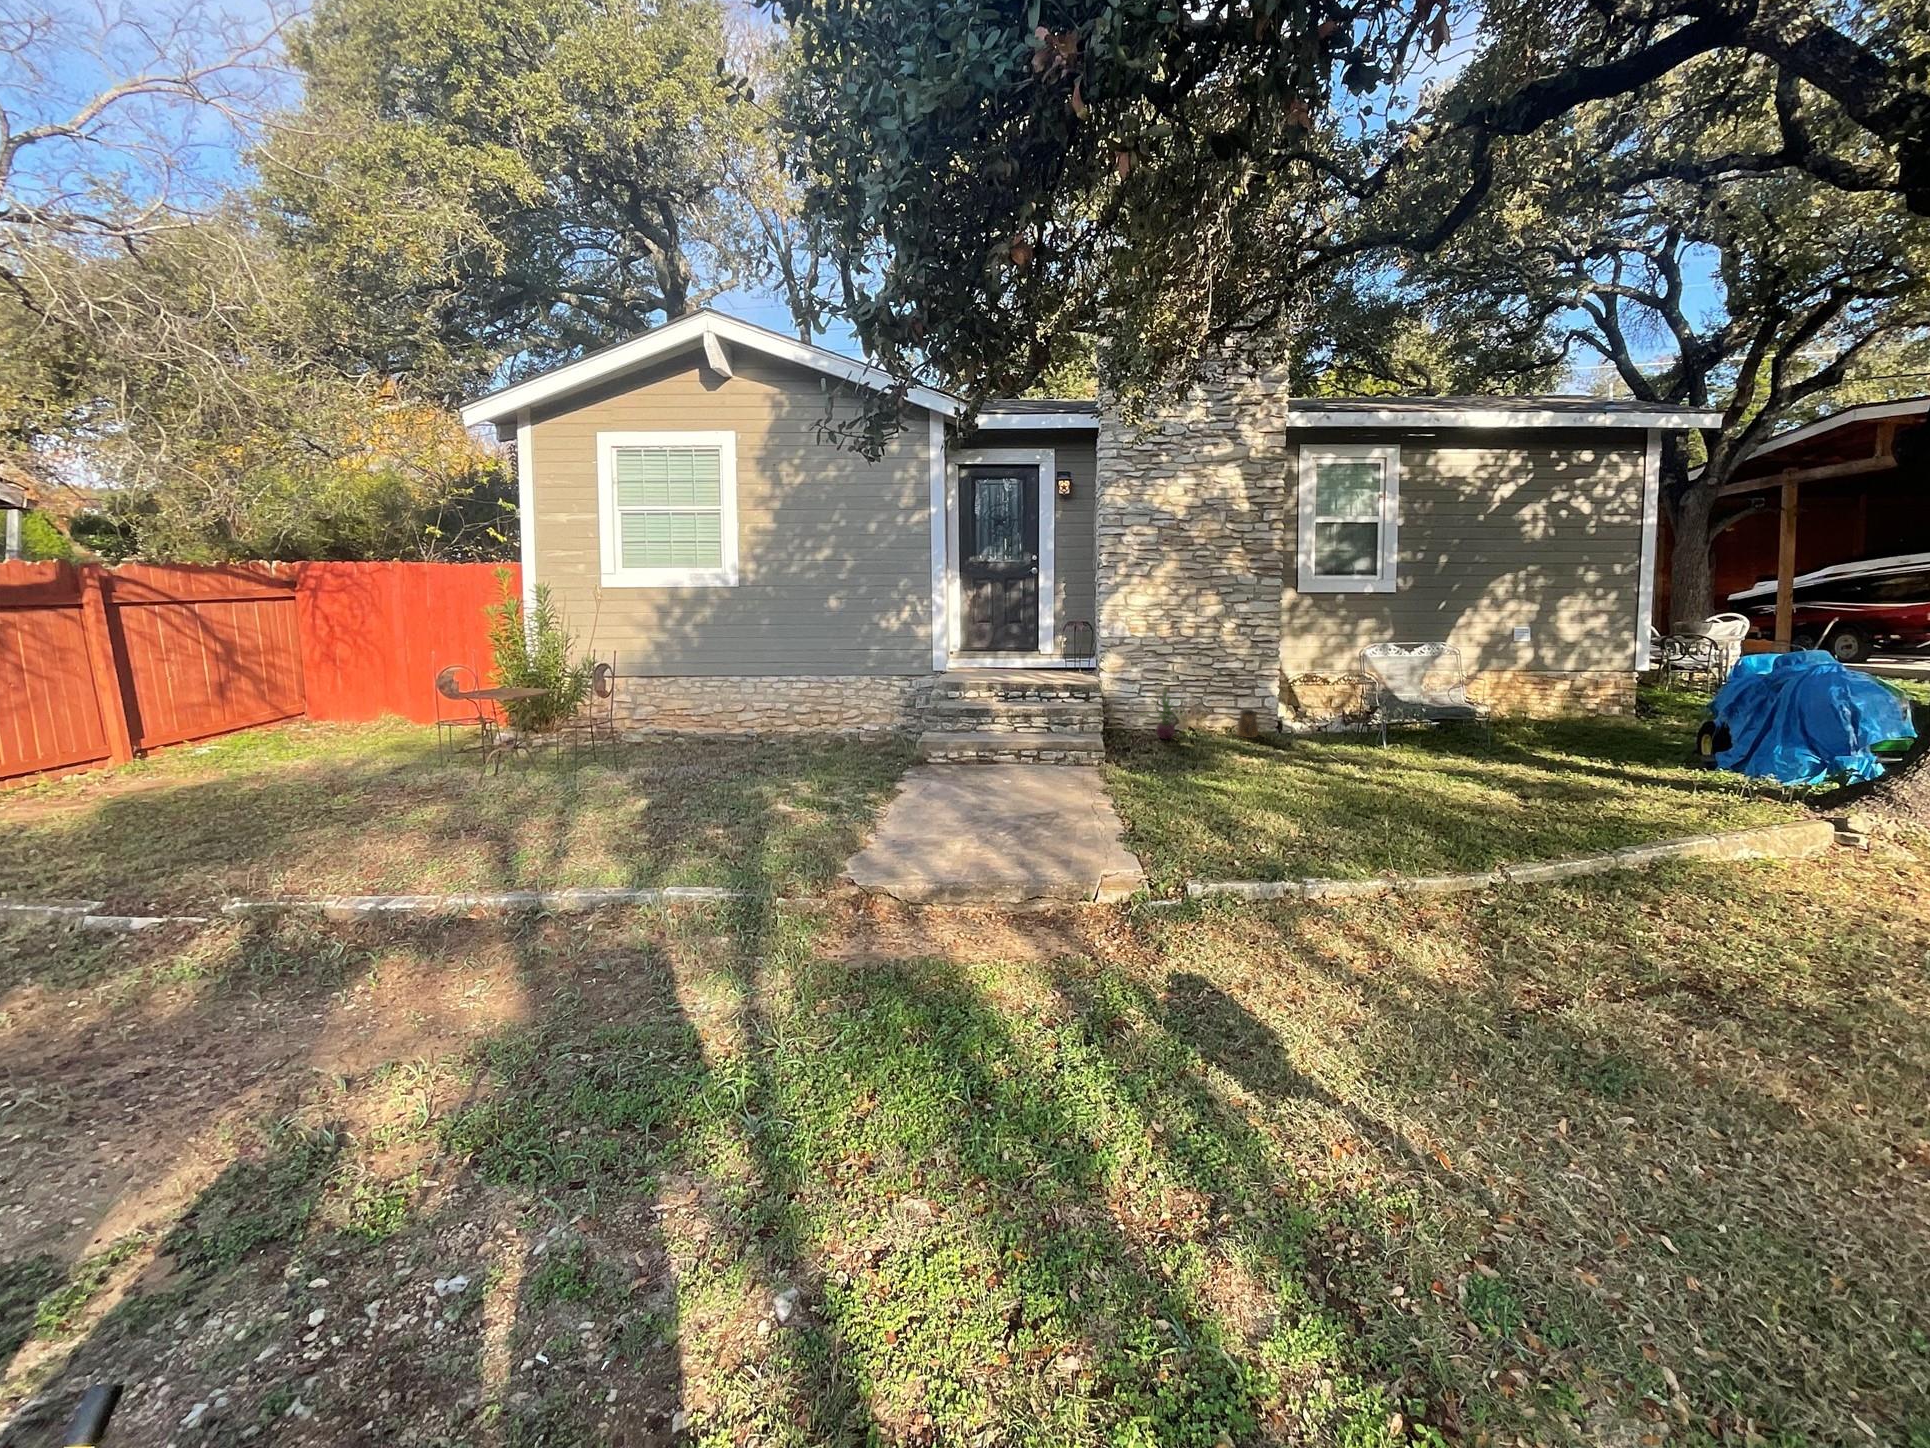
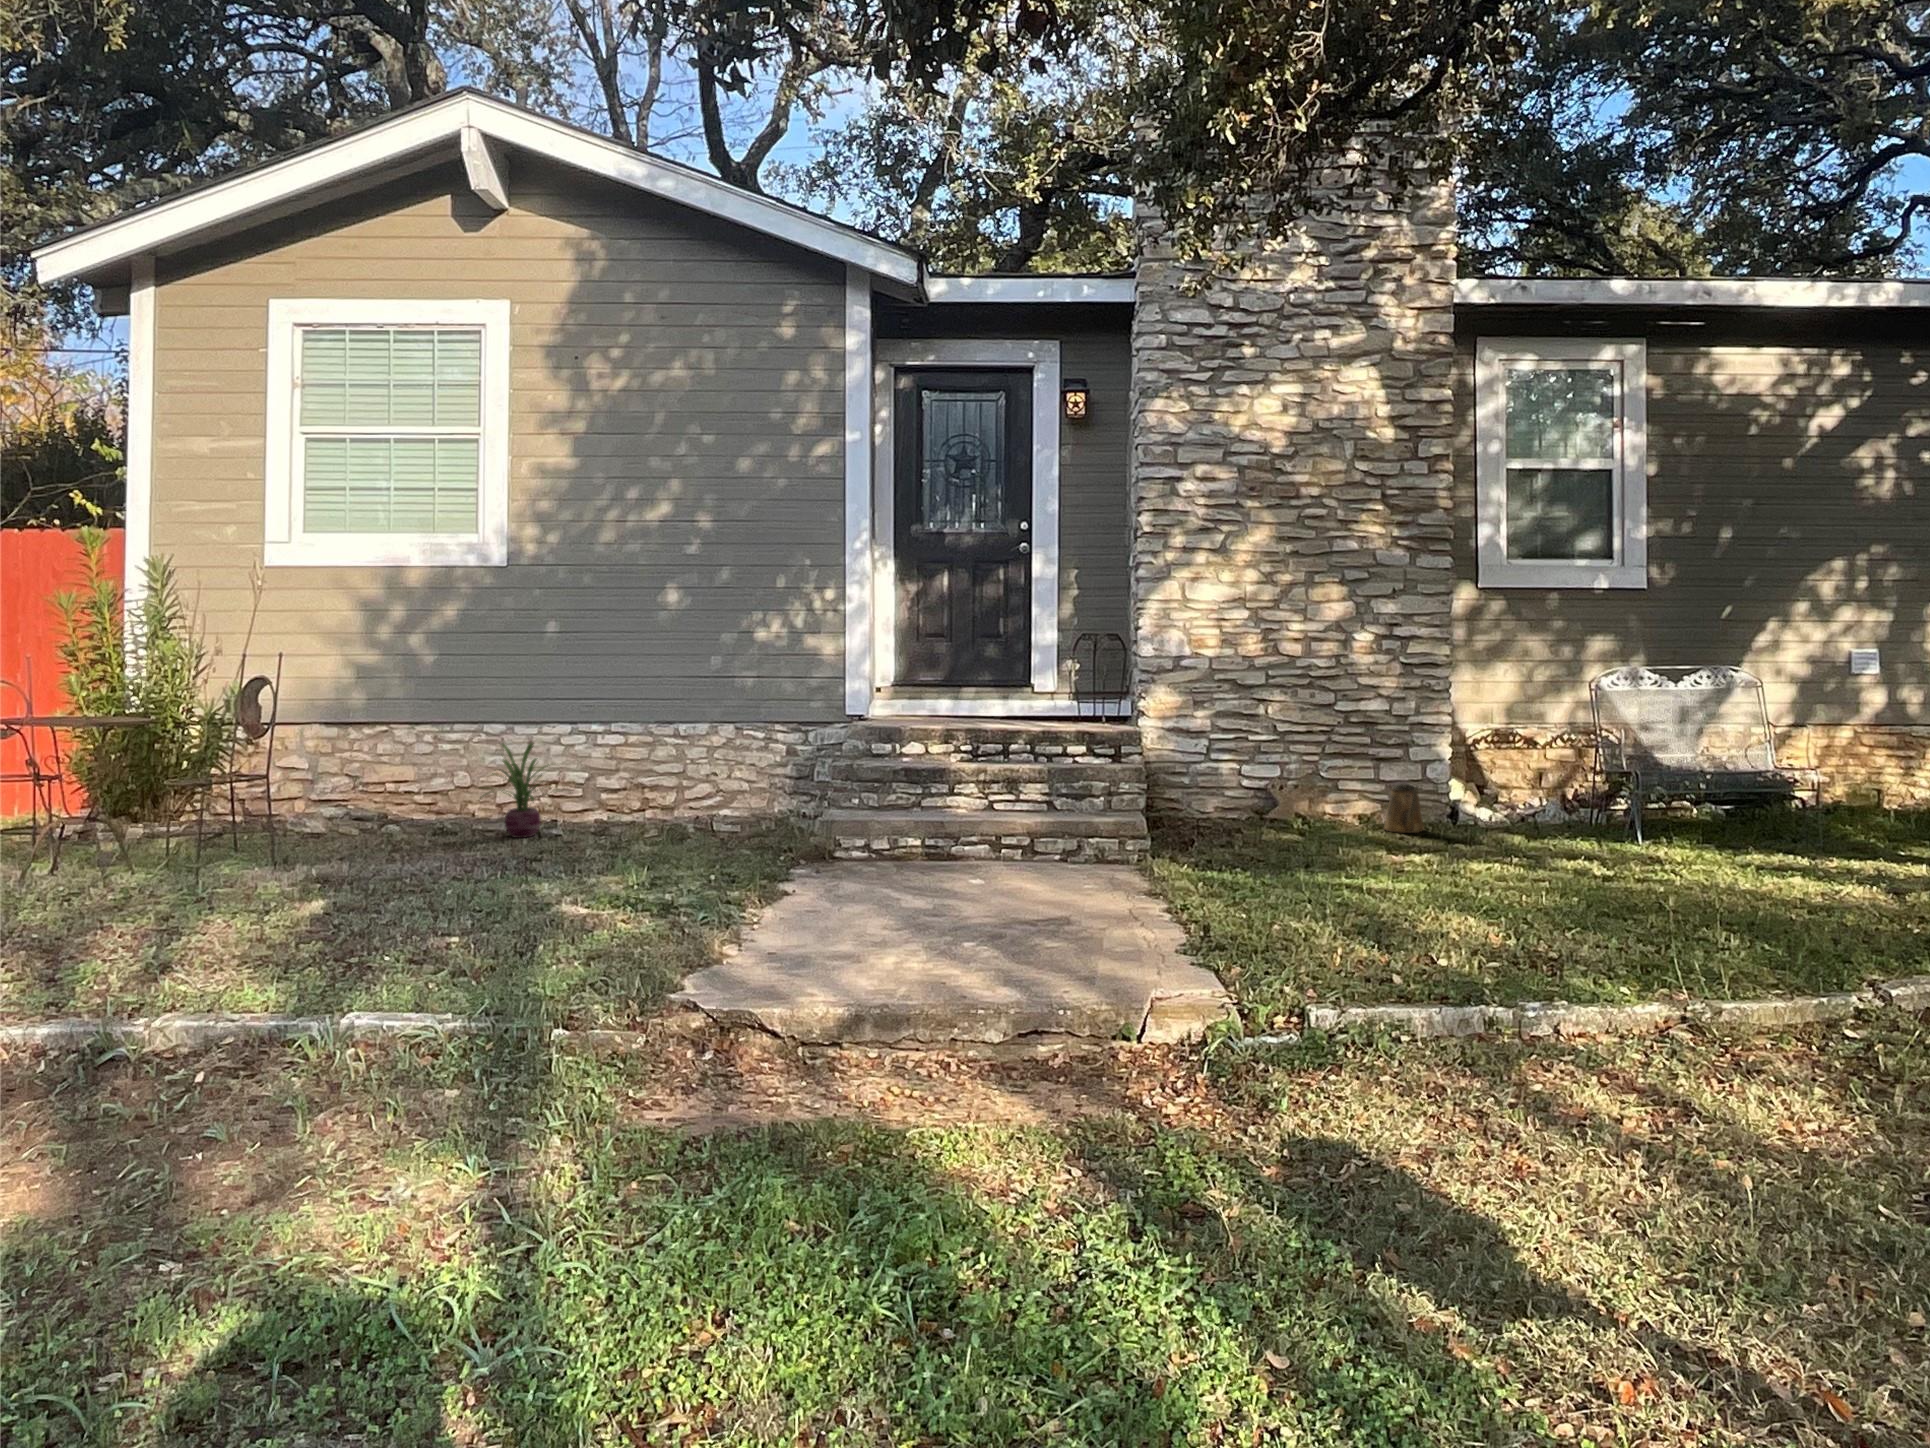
decorative plant: present [1145,688,1185,739] -> present [483,743,544,838]

